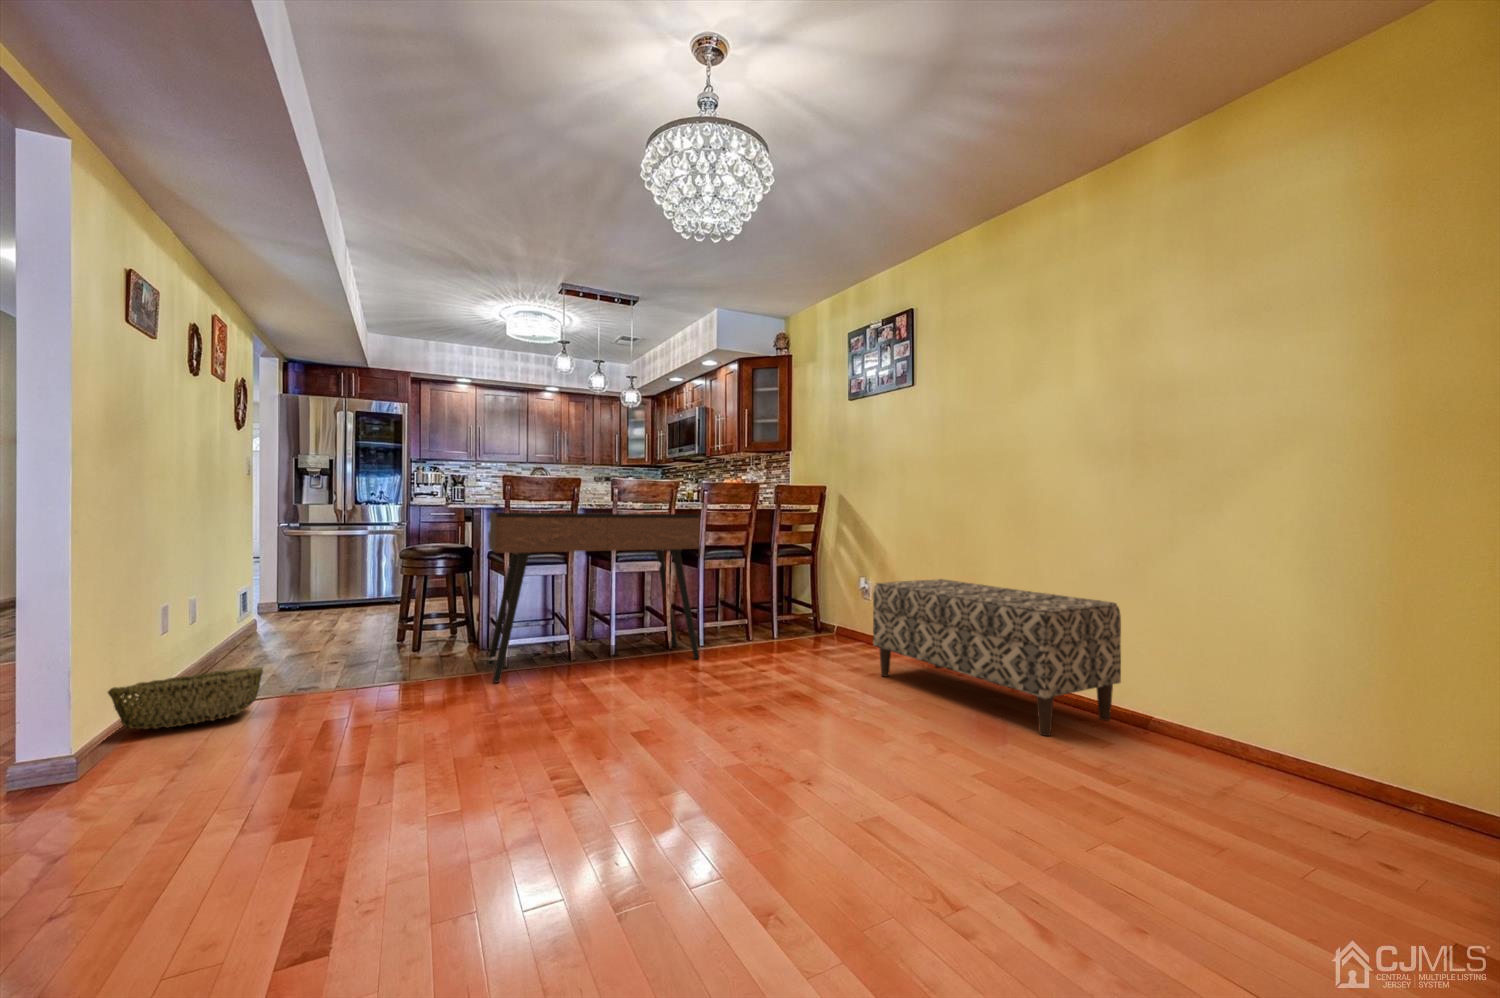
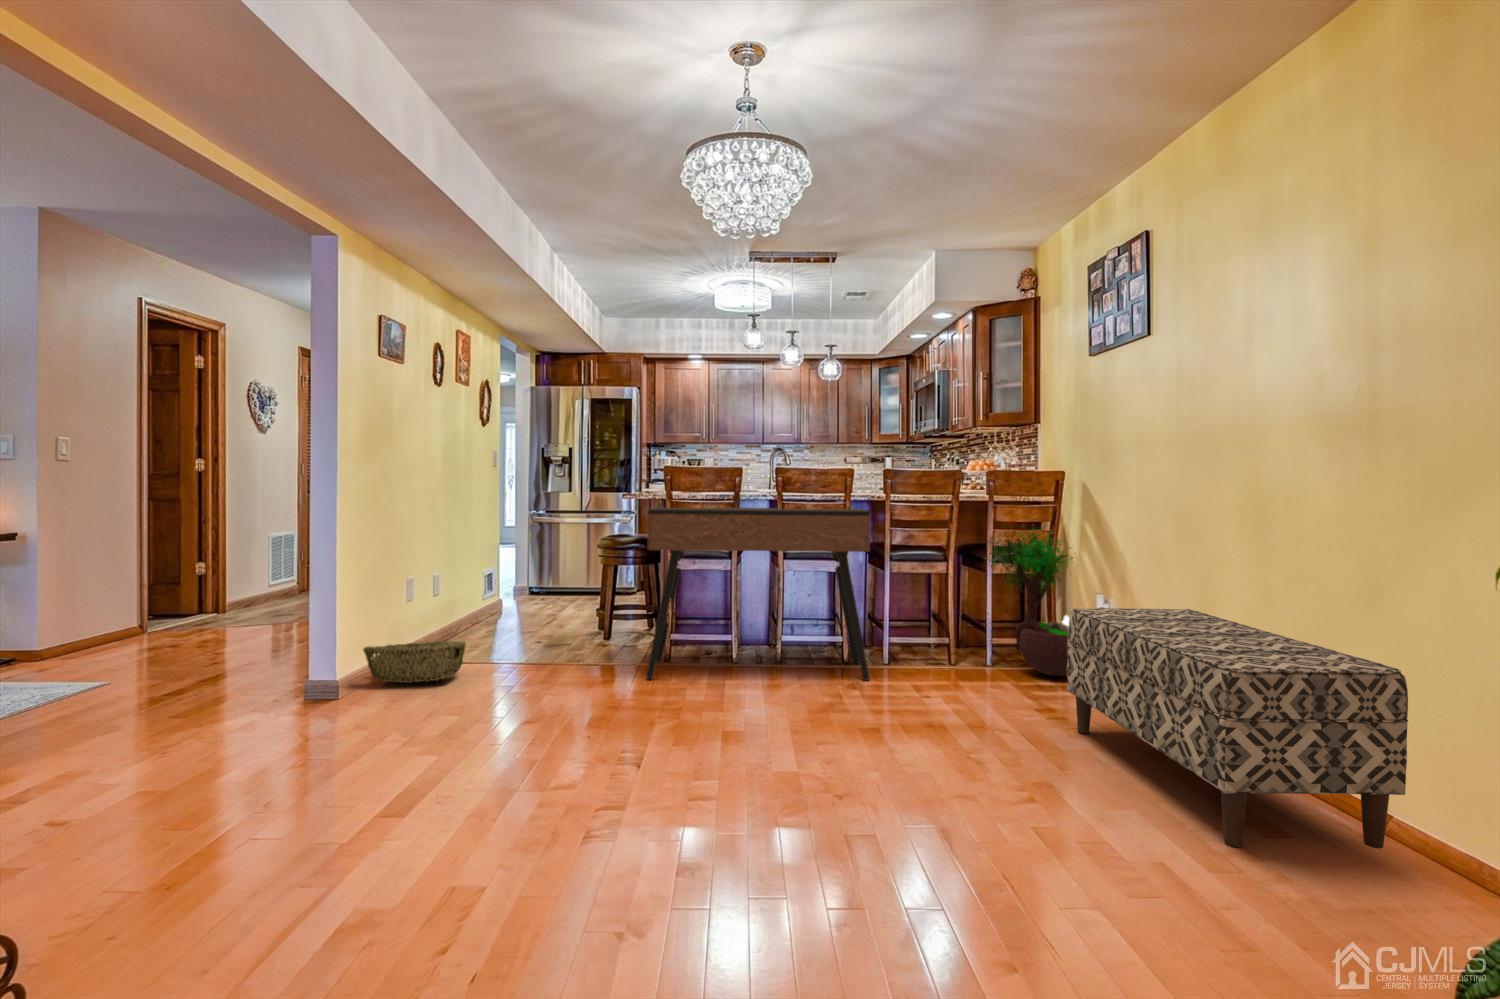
potted tree: none [773,519,852,640] -> present [988,525,1073,676]

